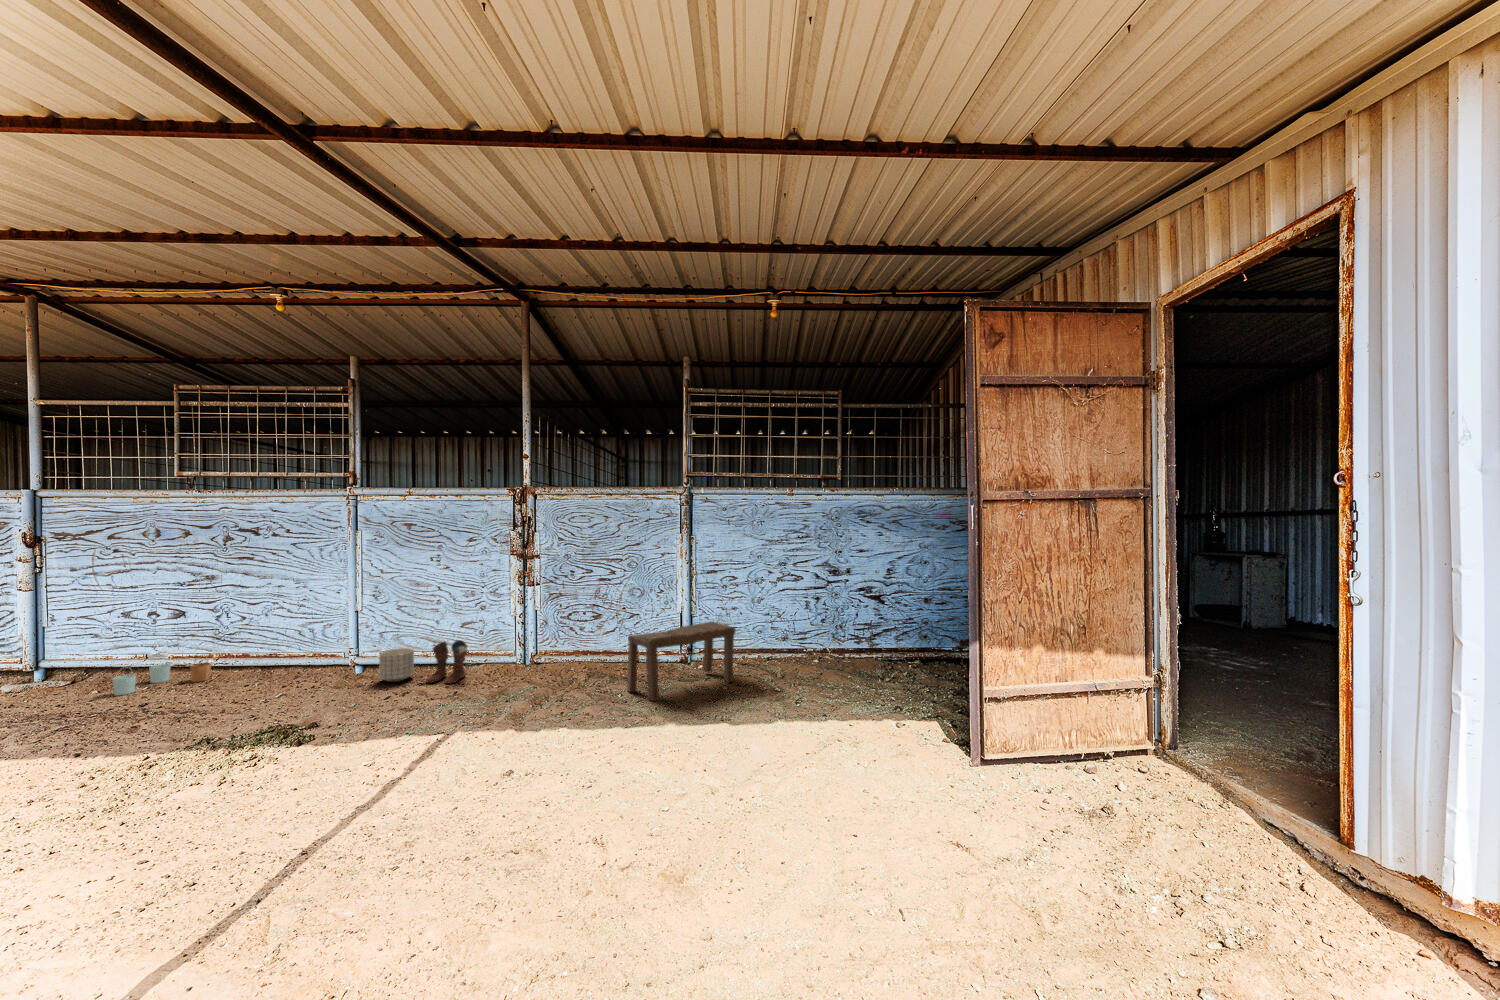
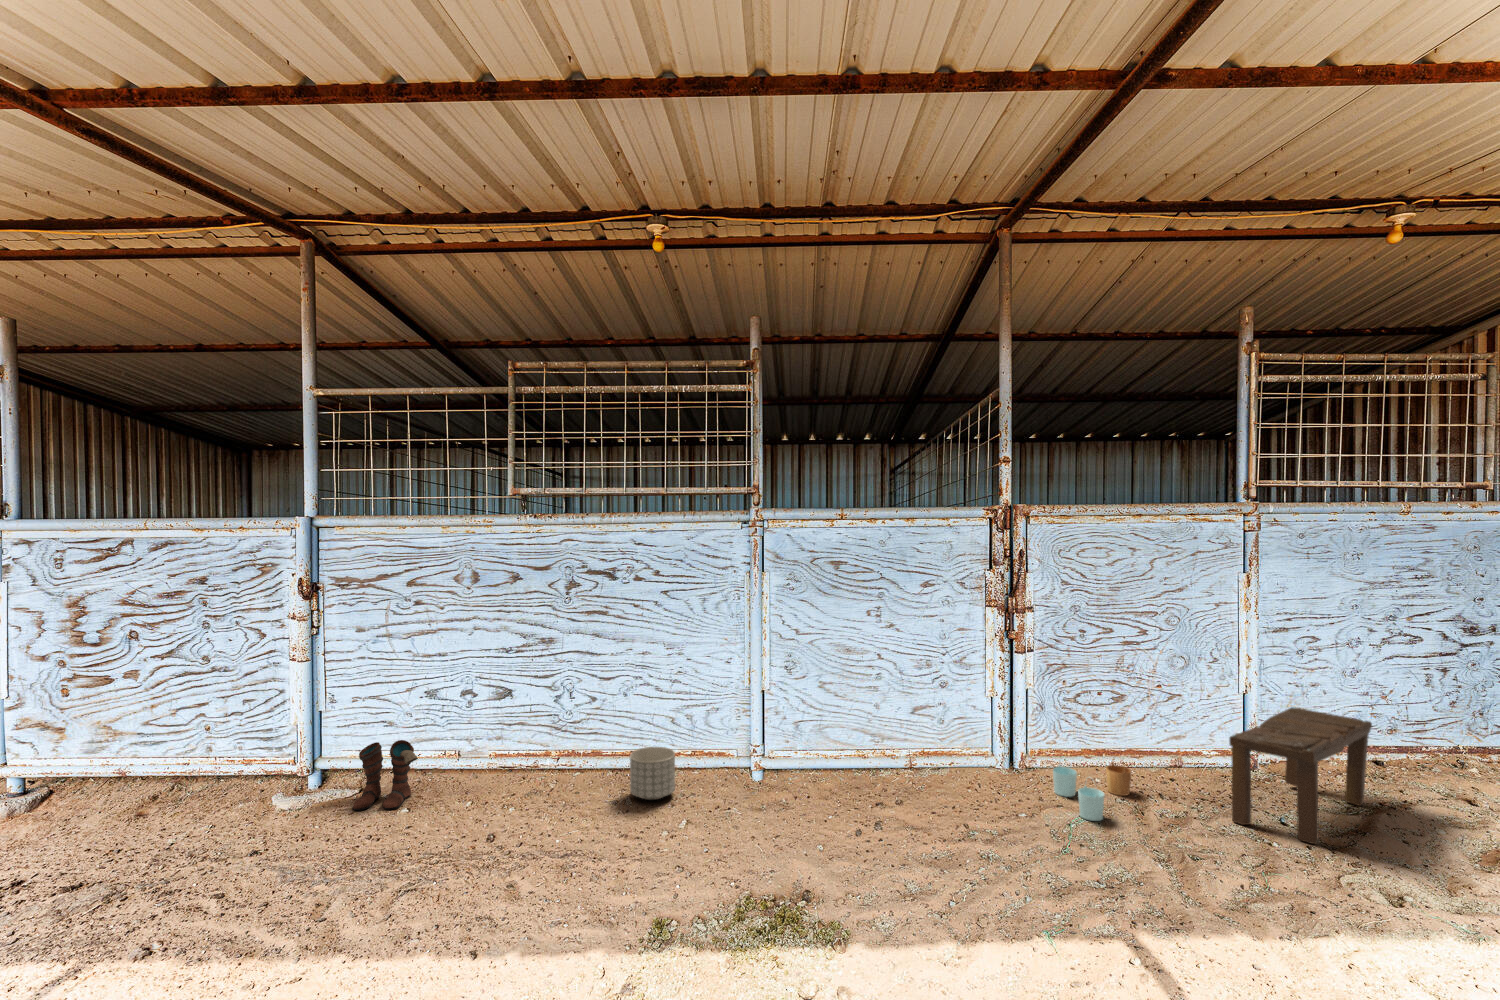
boots: present [426,640,468,684] -> present [352,740,418,810]
planter: present [379,648,414,682] -> present [630,747,675,800]
bucket: present [113,662,211,696] -> present [1053,755,1131,821]

